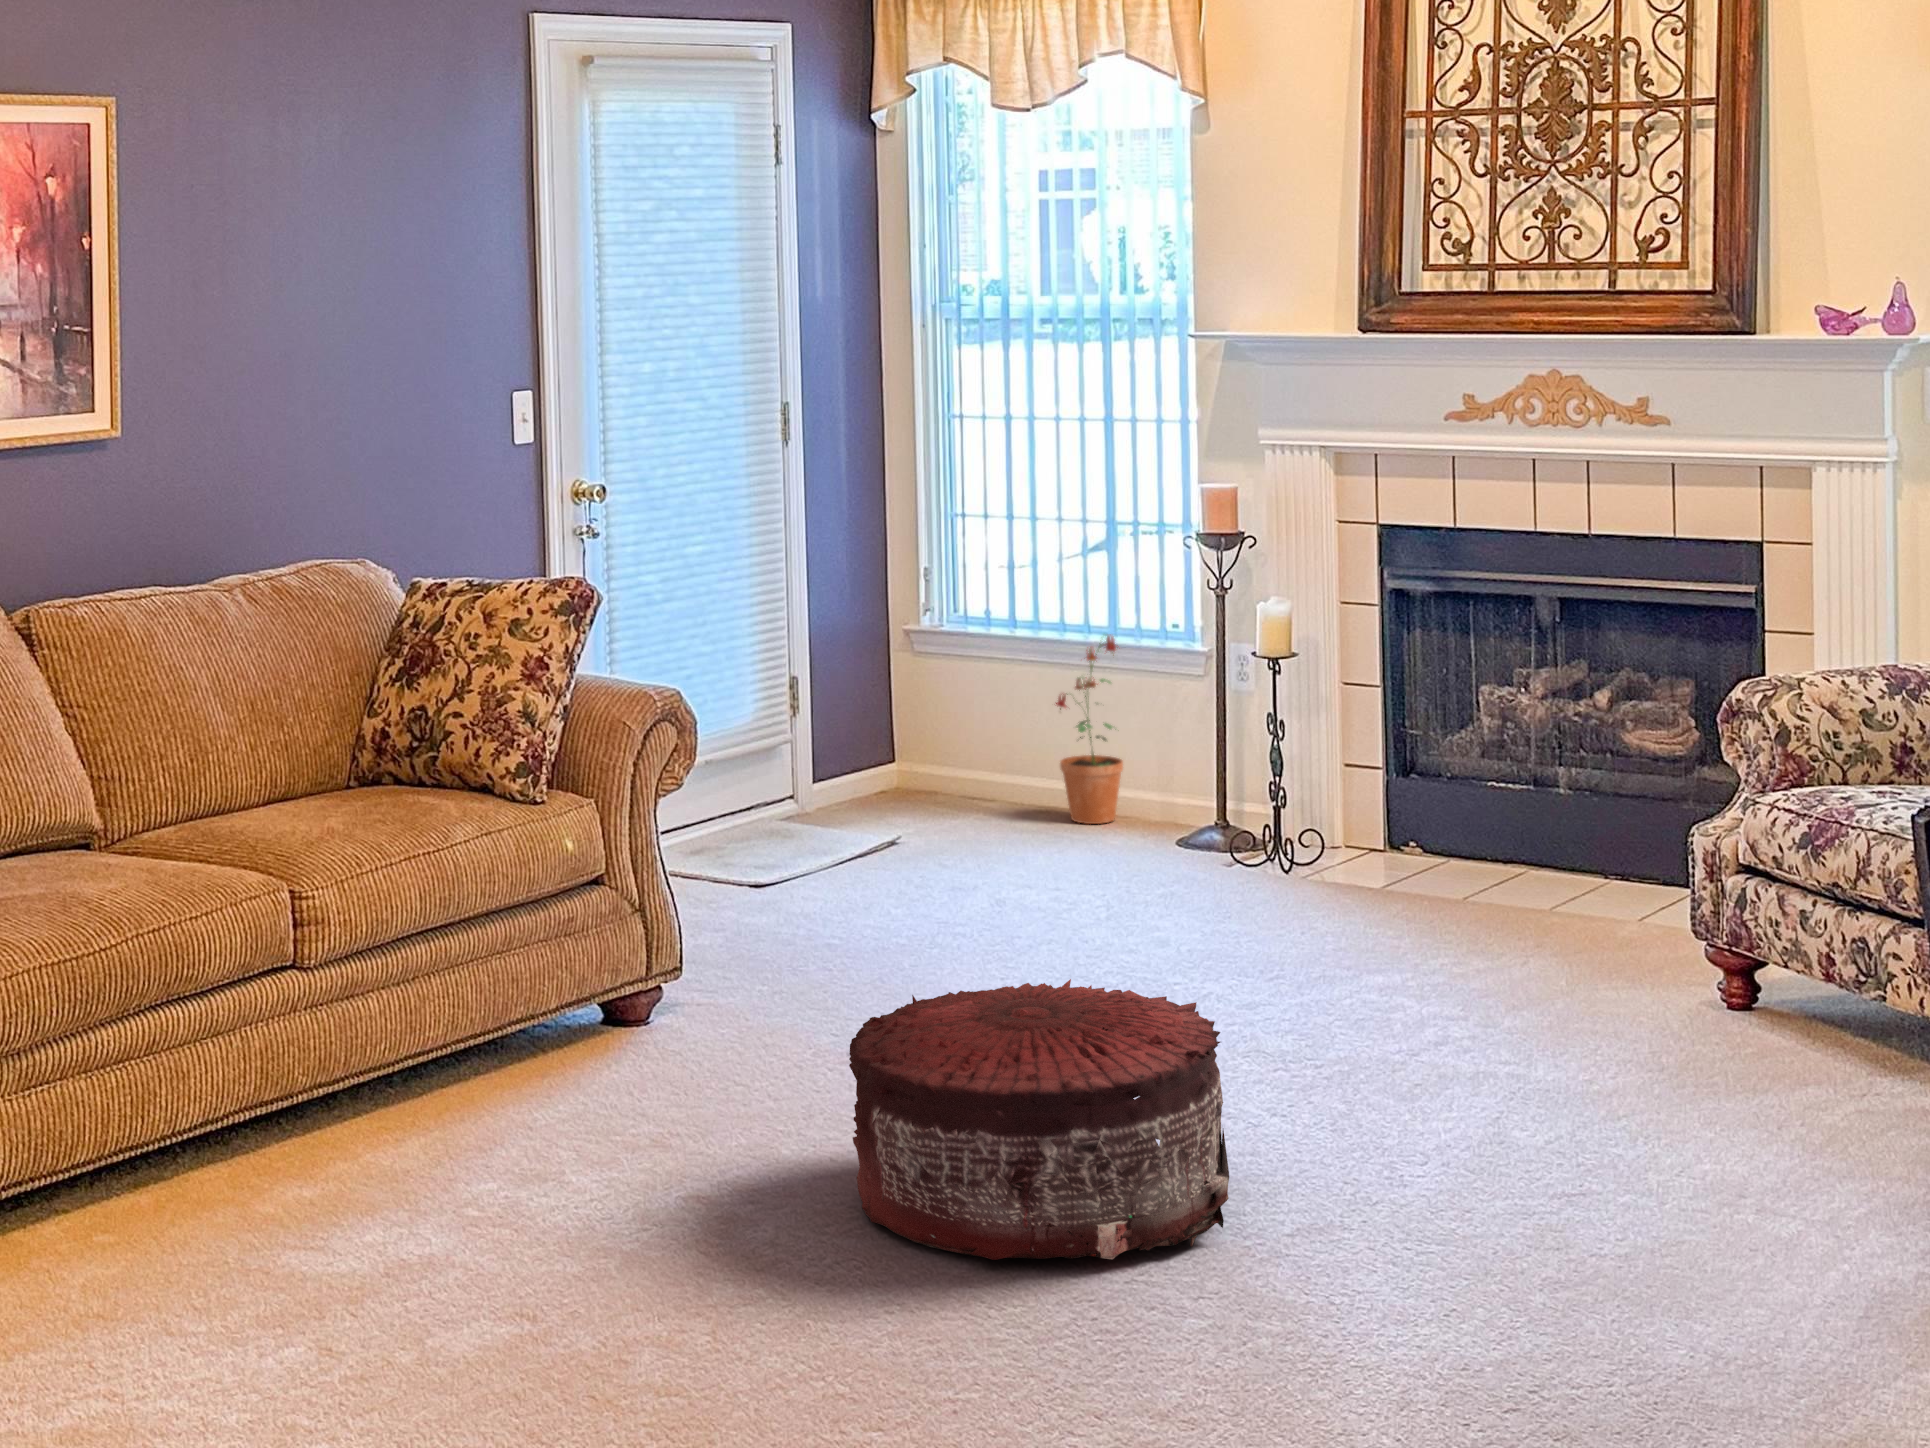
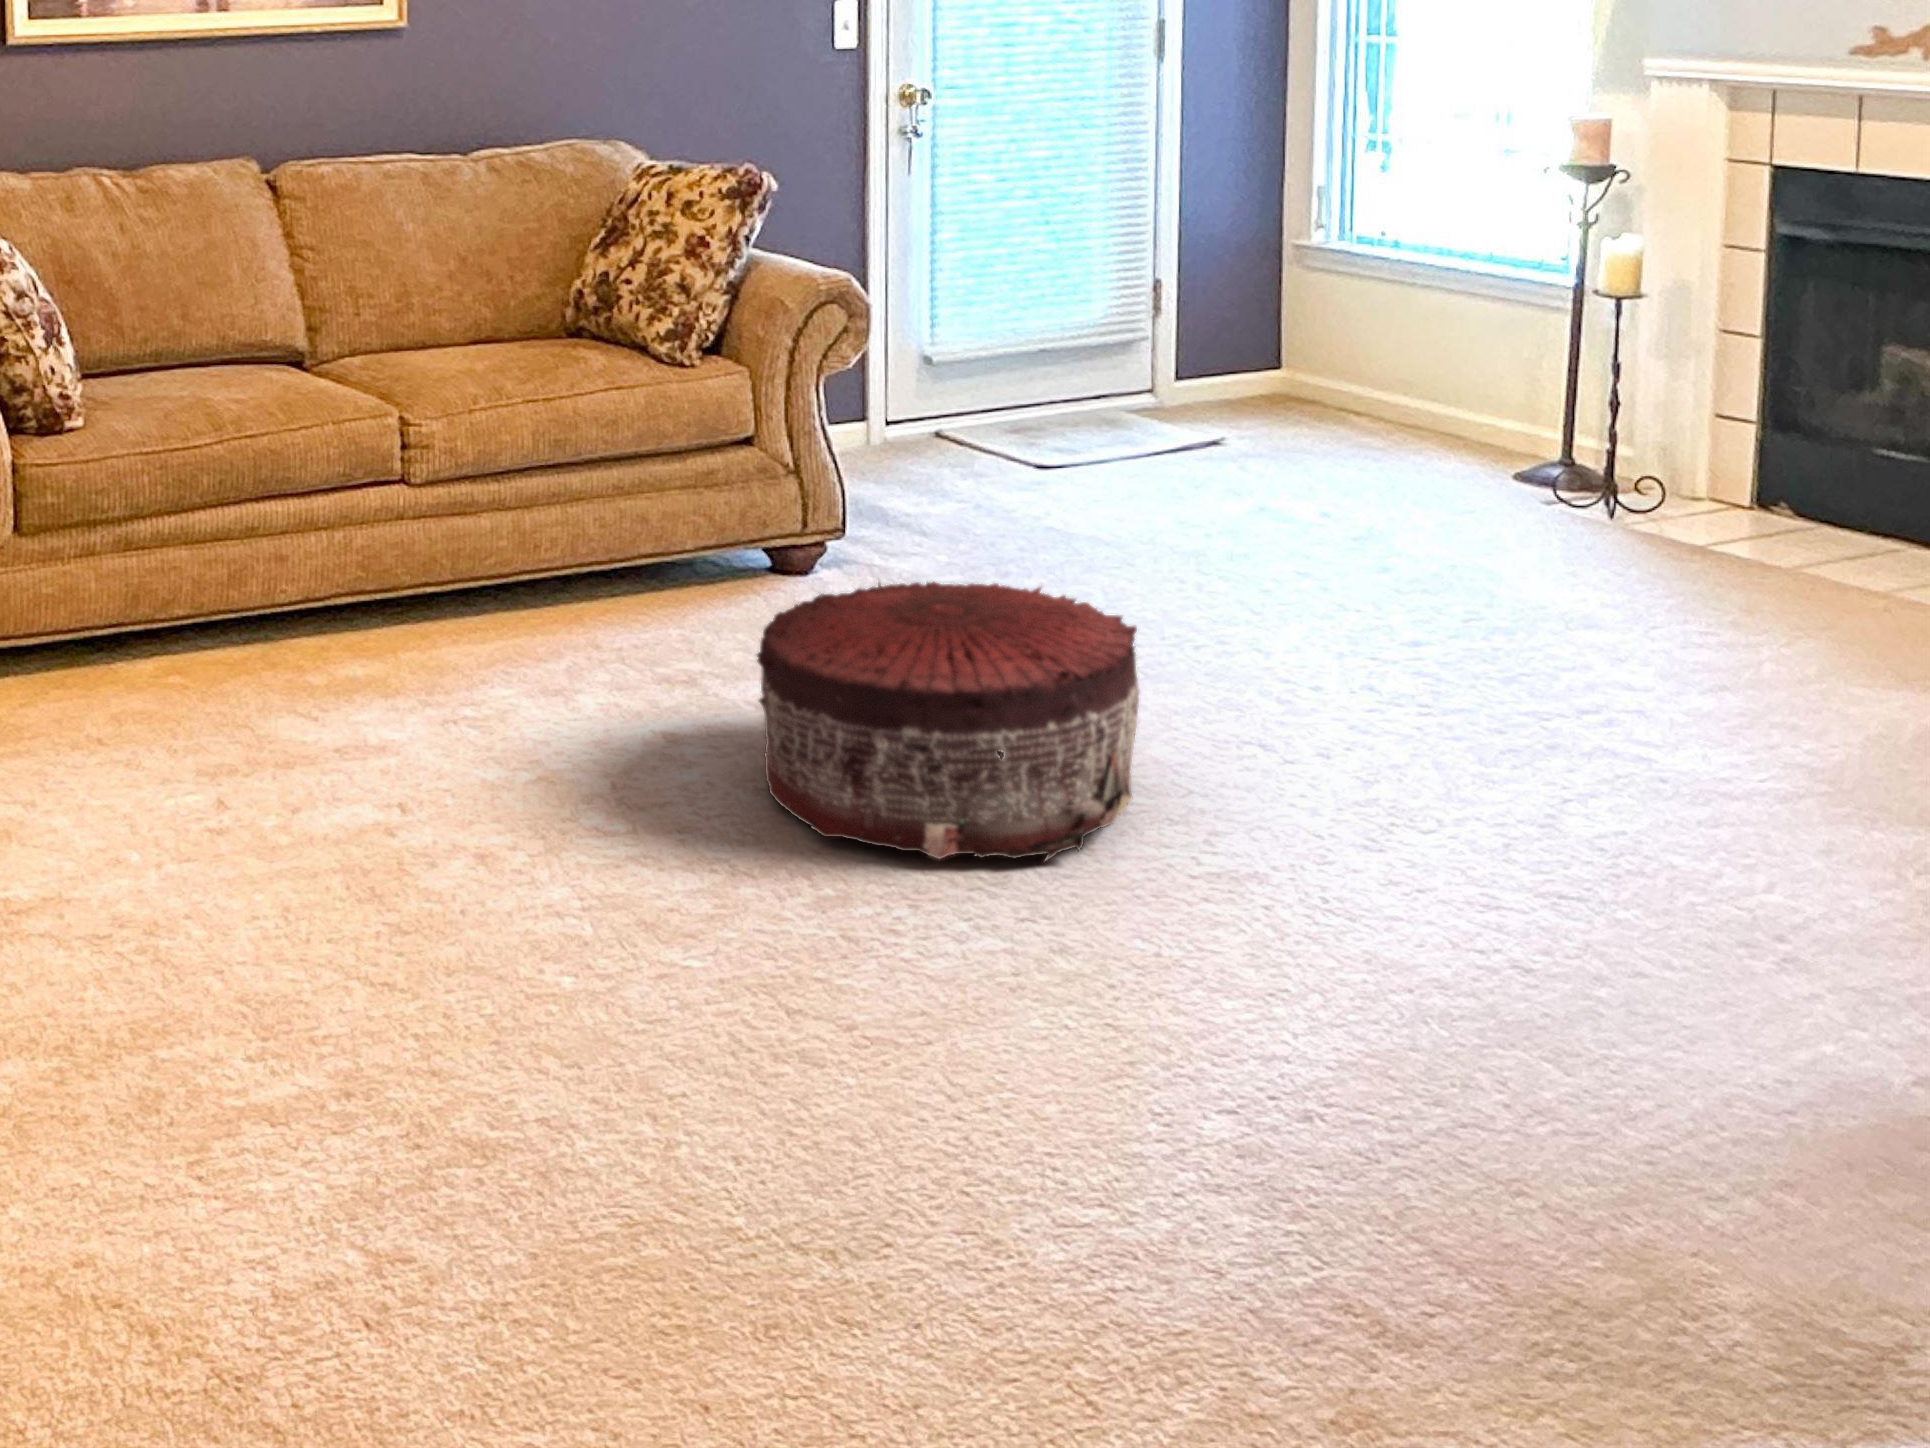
potted plant: present [1056,635,1123,824] -> none [1403,268,1489,454]

